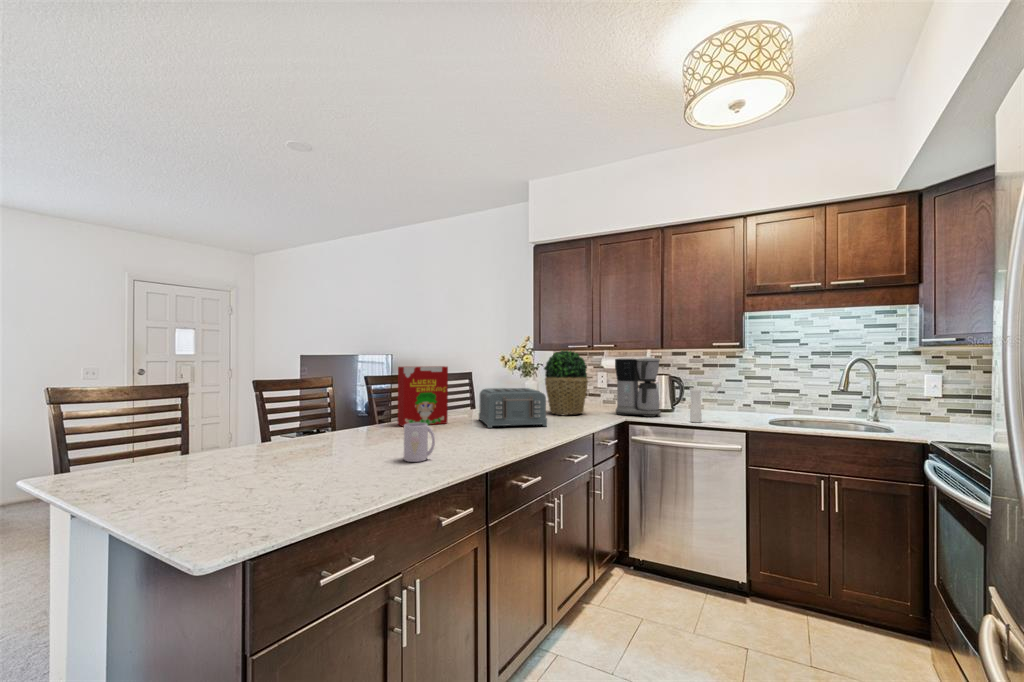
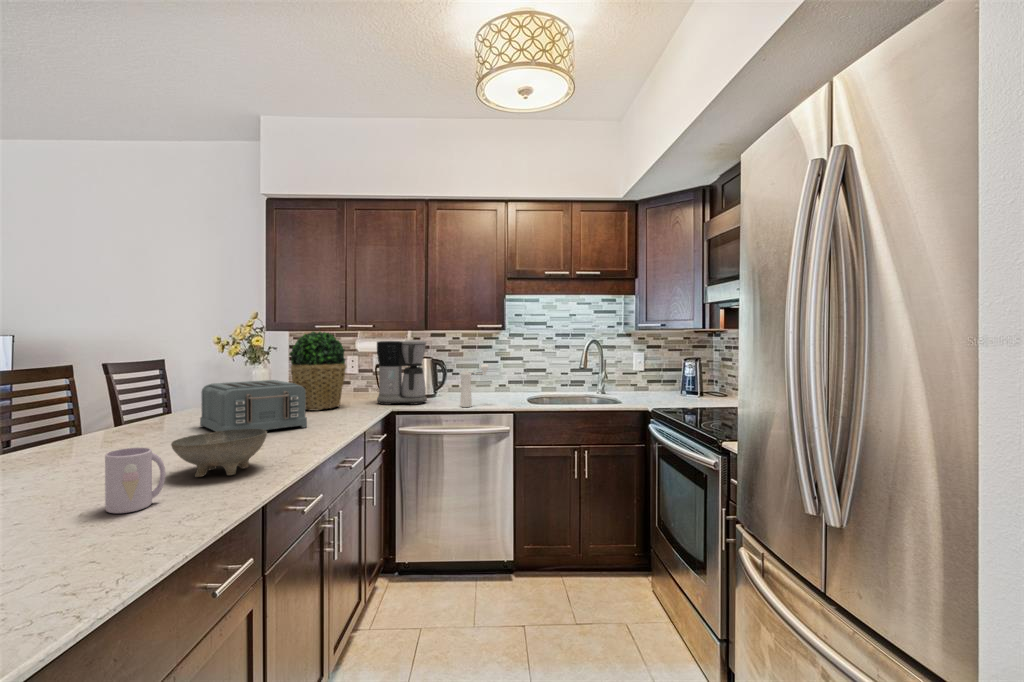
cereal box: present [397,366,448,427] -> none [55,355,151,451]
bowl: none [445,420,503,450] -> present [171,429,267,477]

